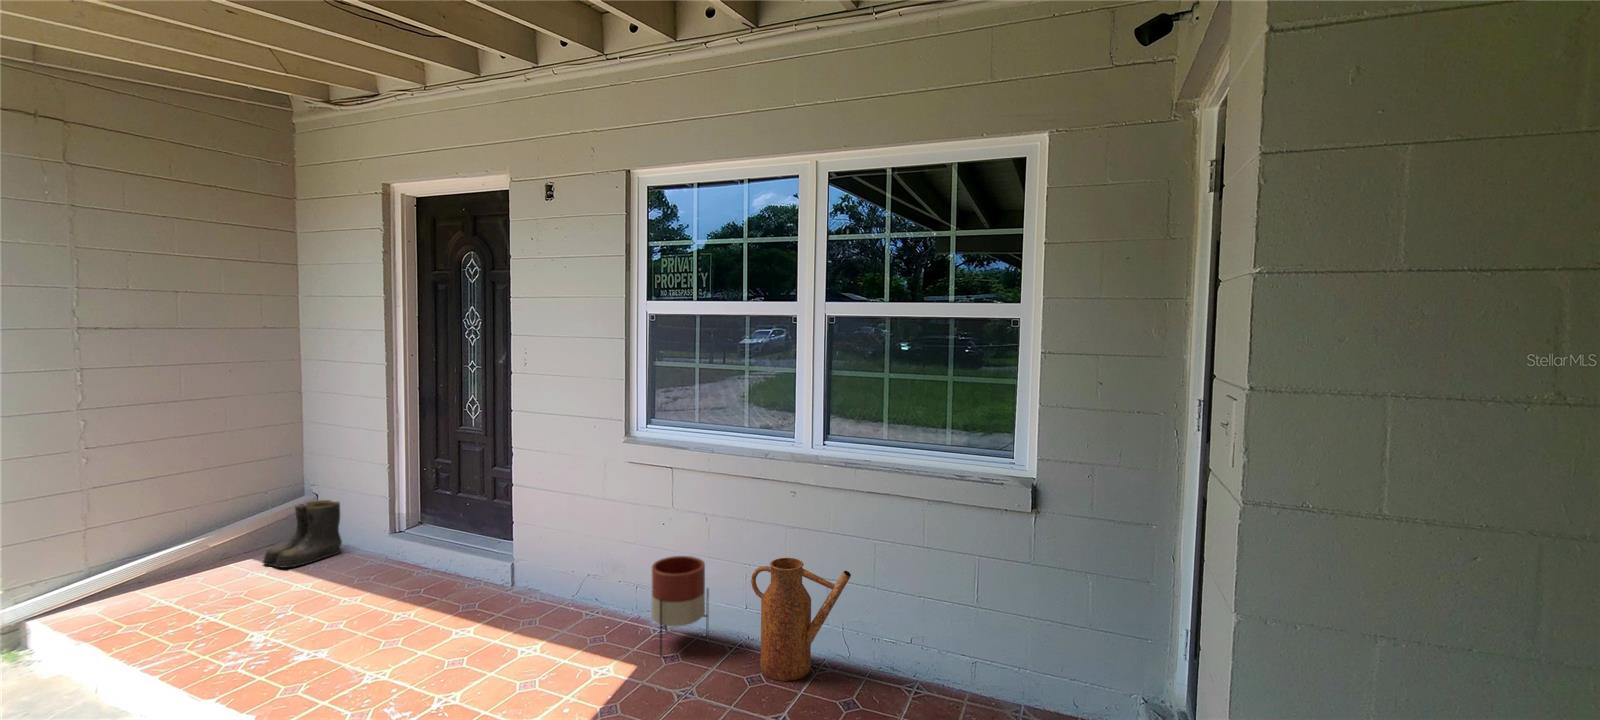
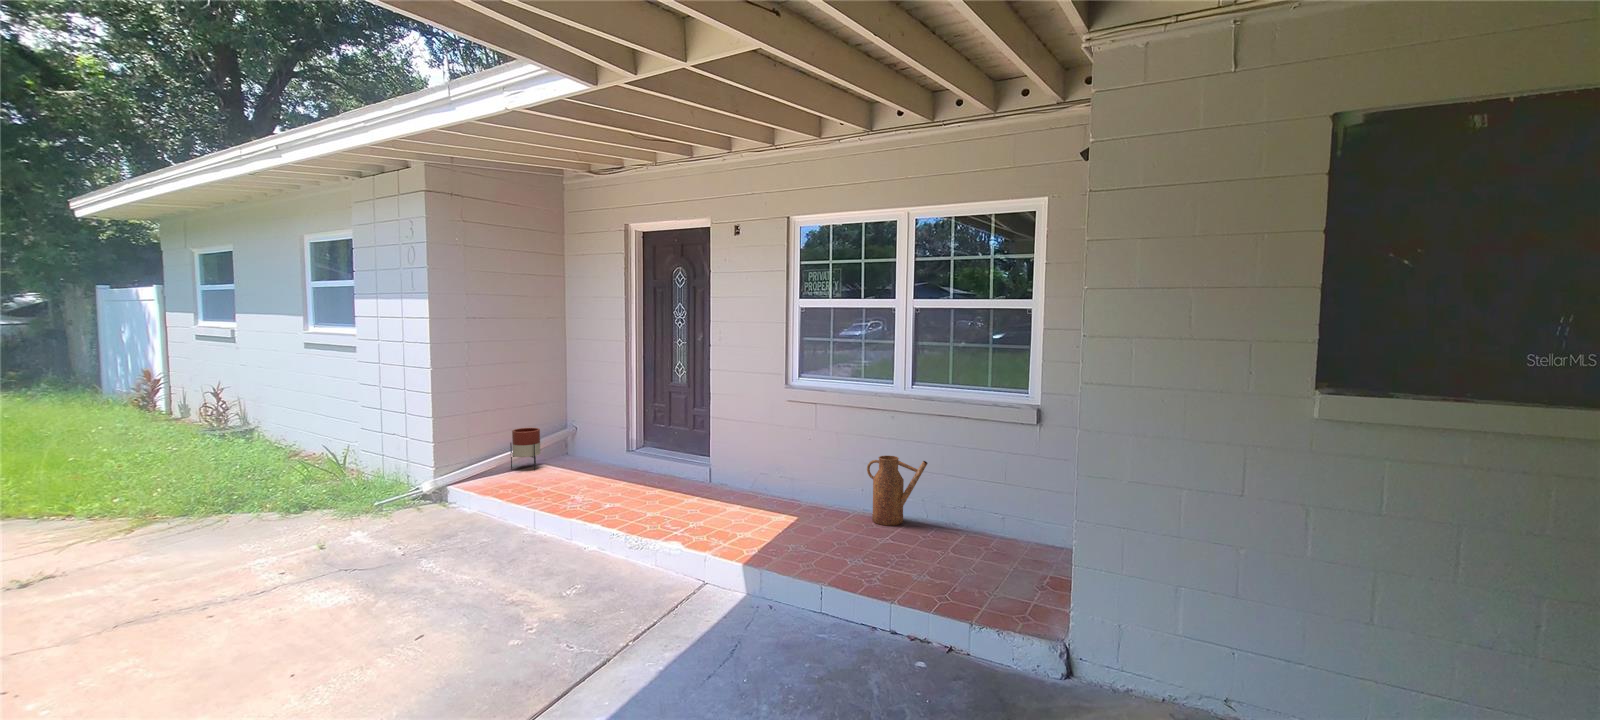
boots: present [263,500,342,567] -> none [554,429,598,468]
planter: present [651,556,709,656] -> present [510,428,541,470]

